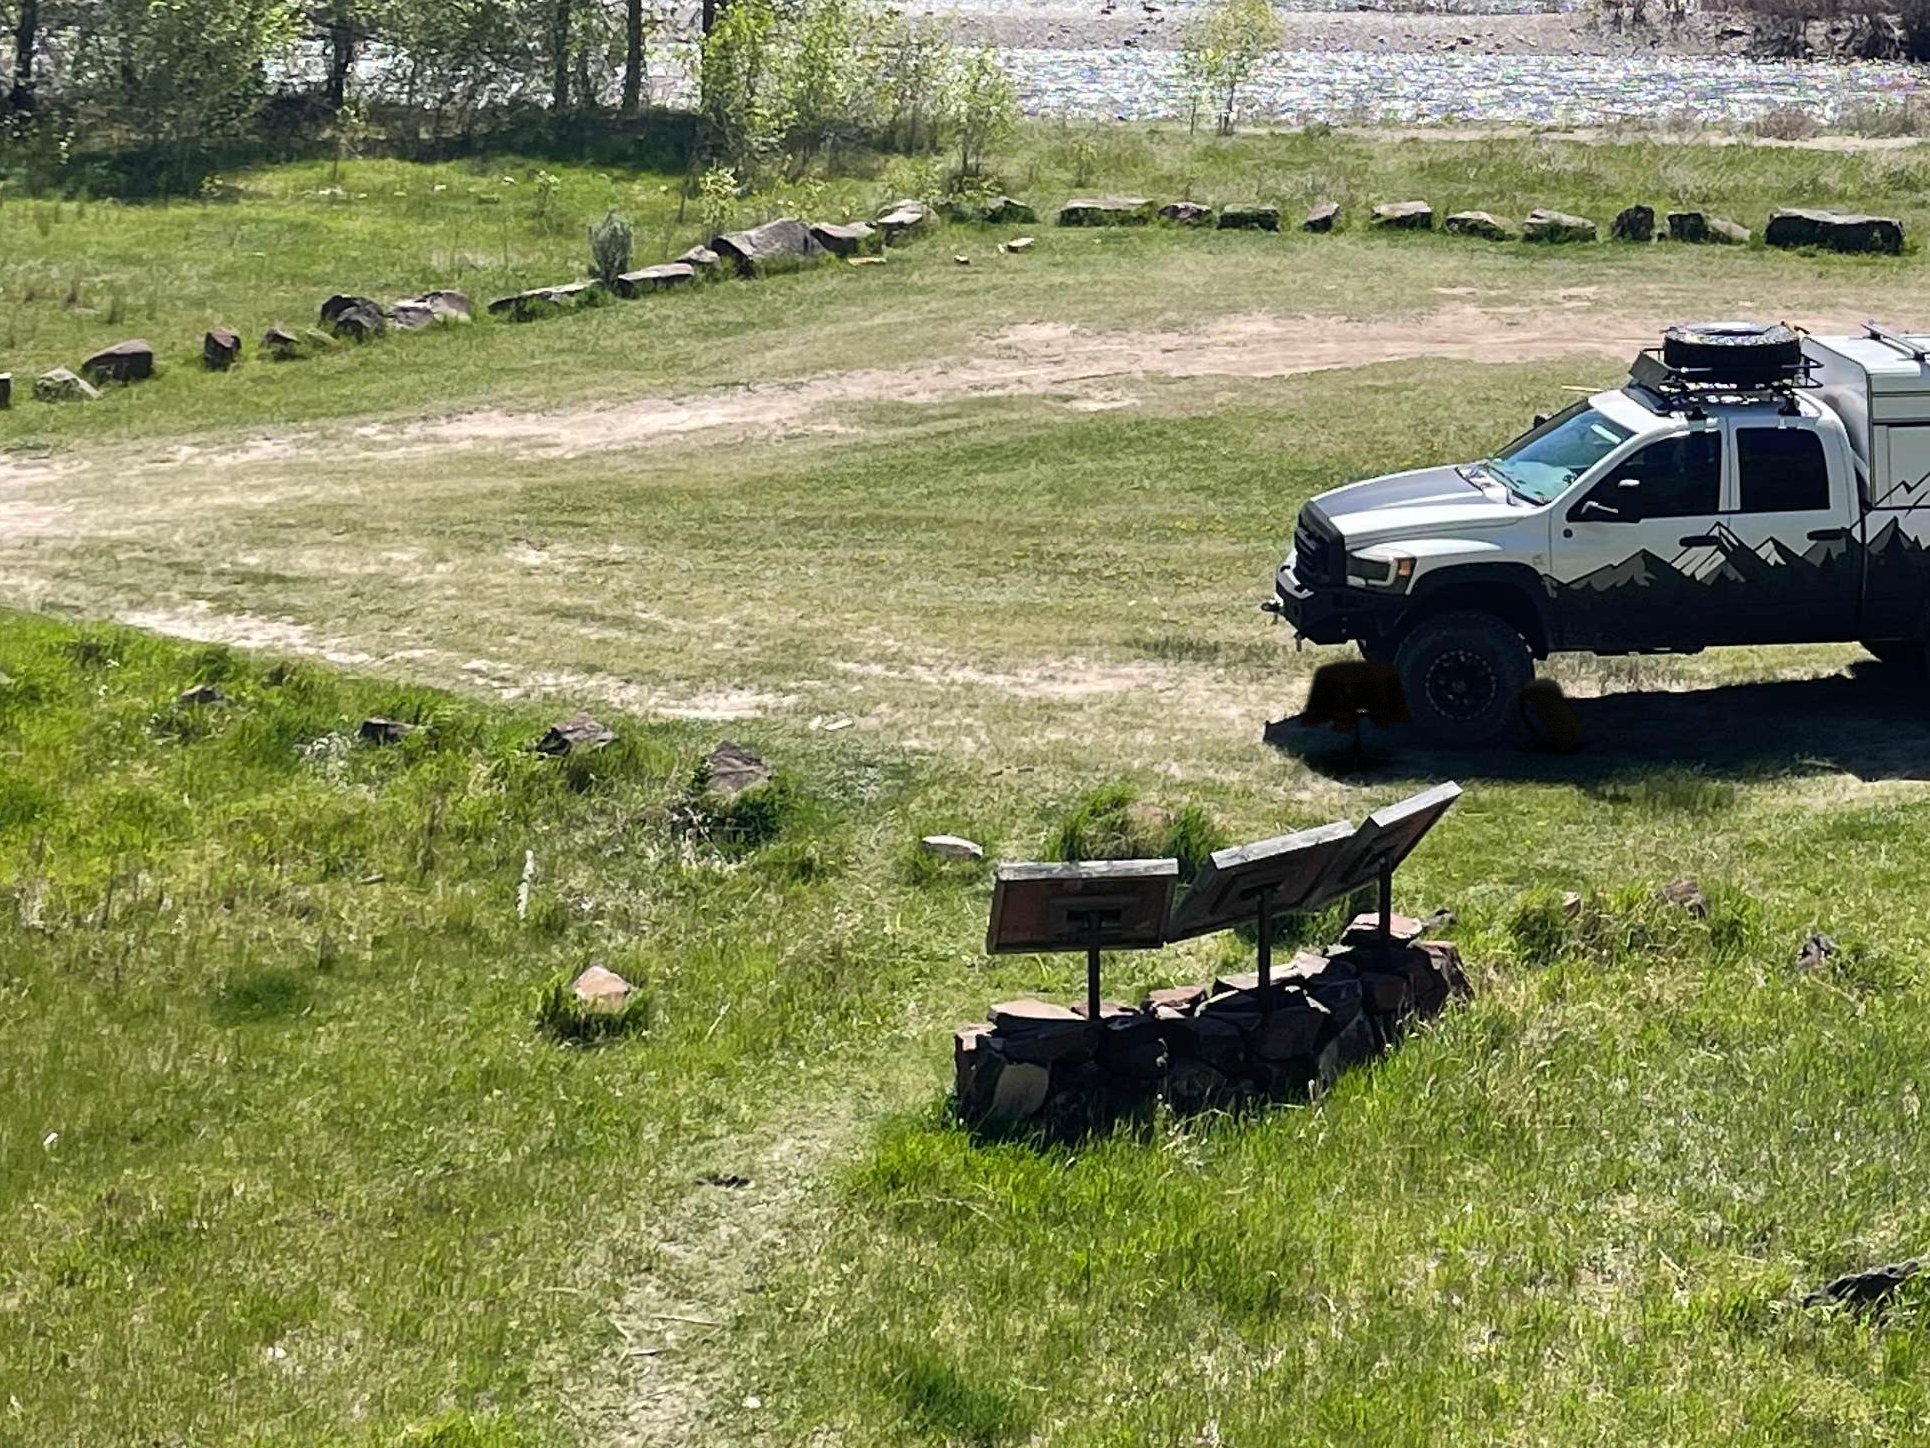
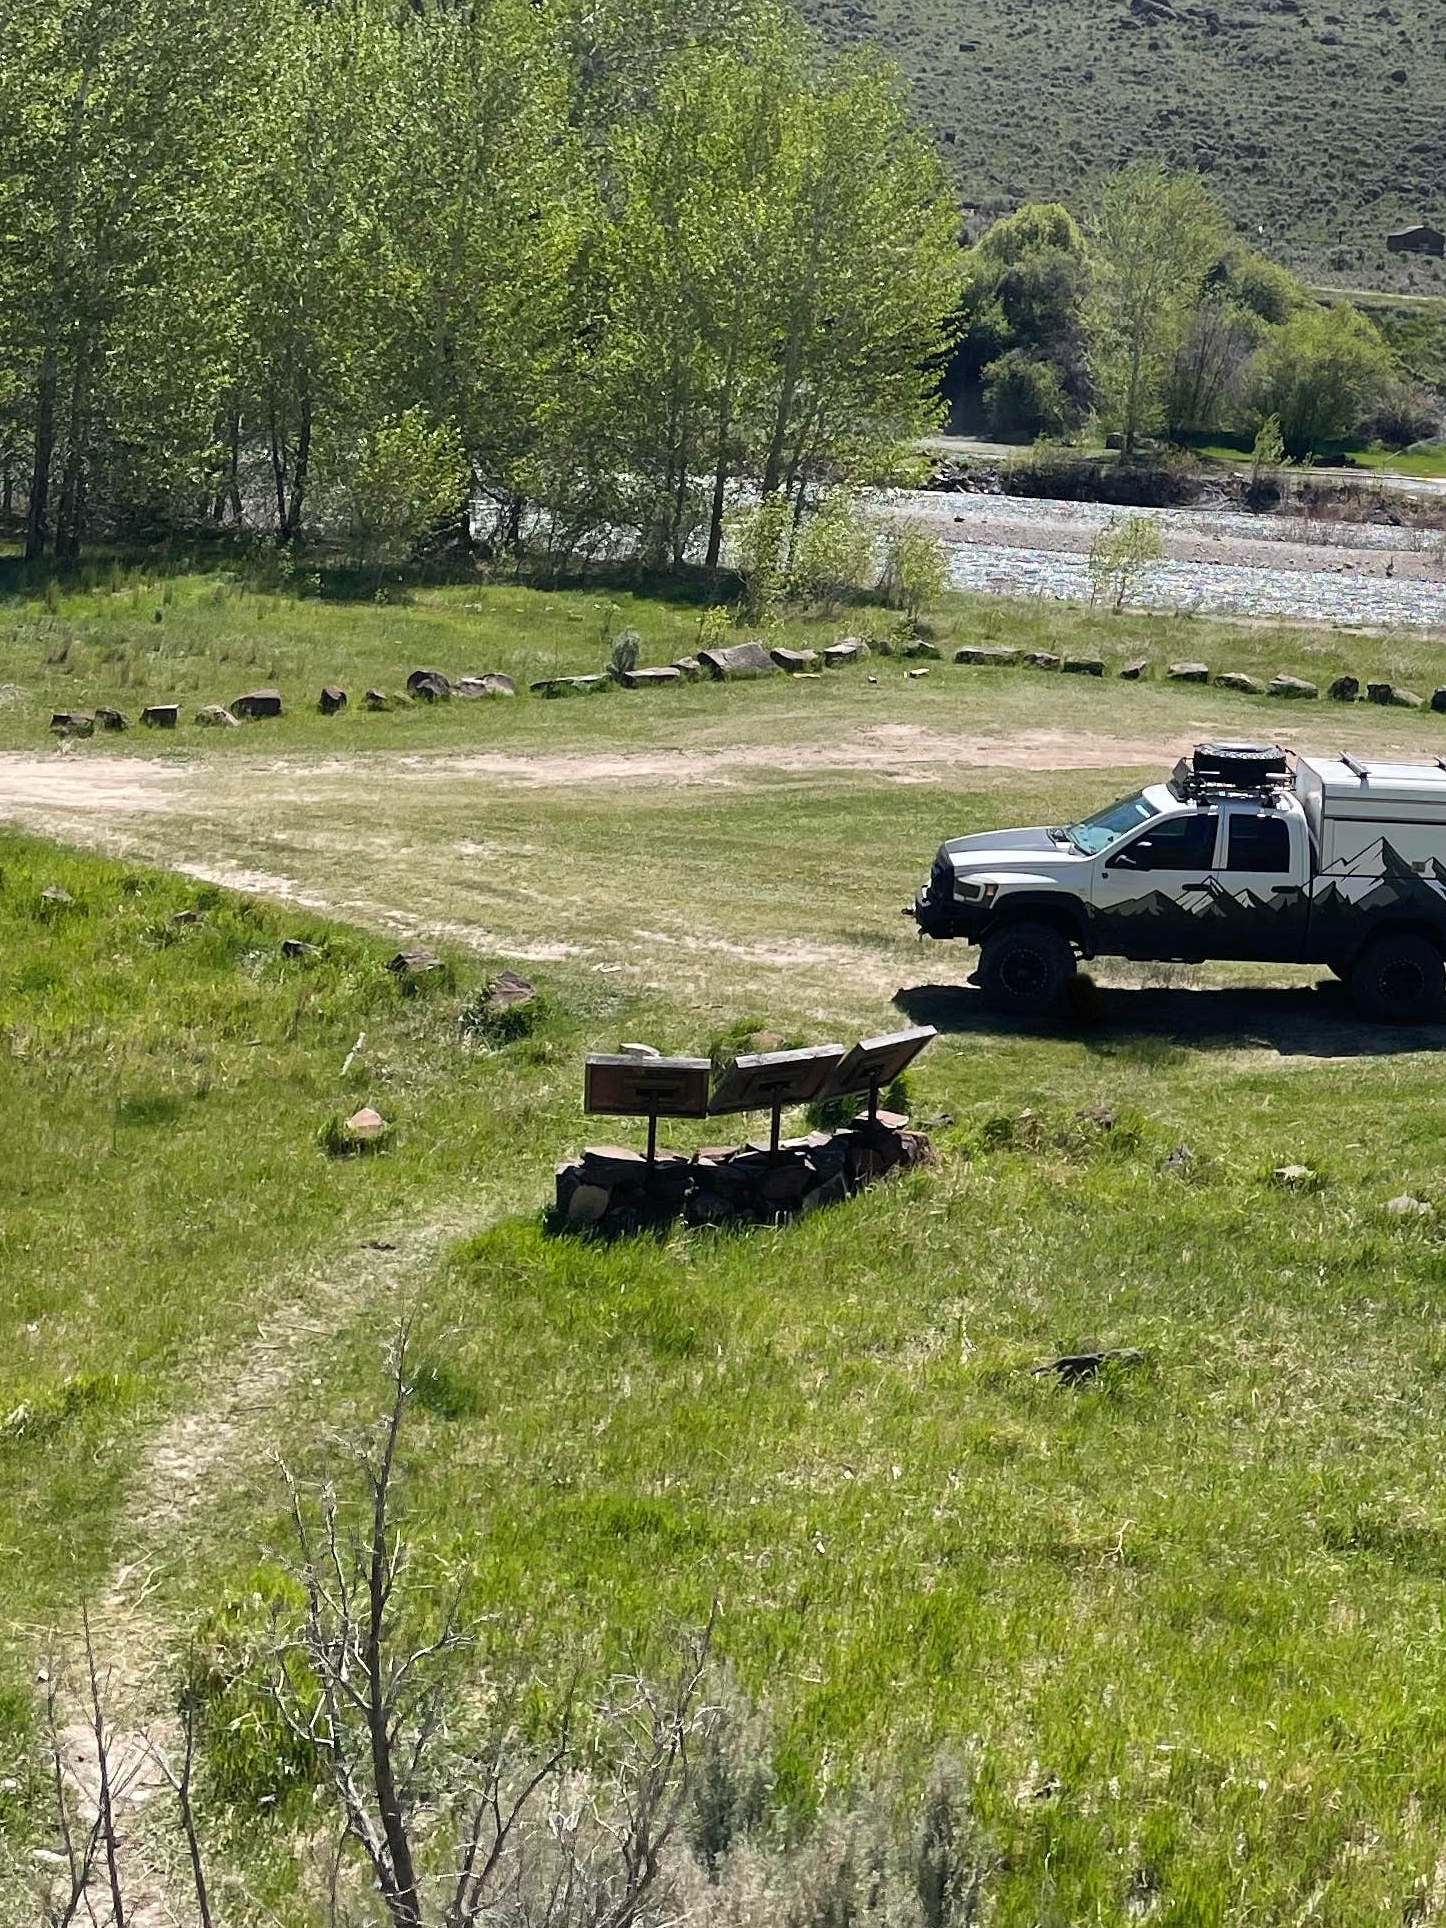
side table: present [1299,659,1411,769] -> none [910,951,987,1023]

